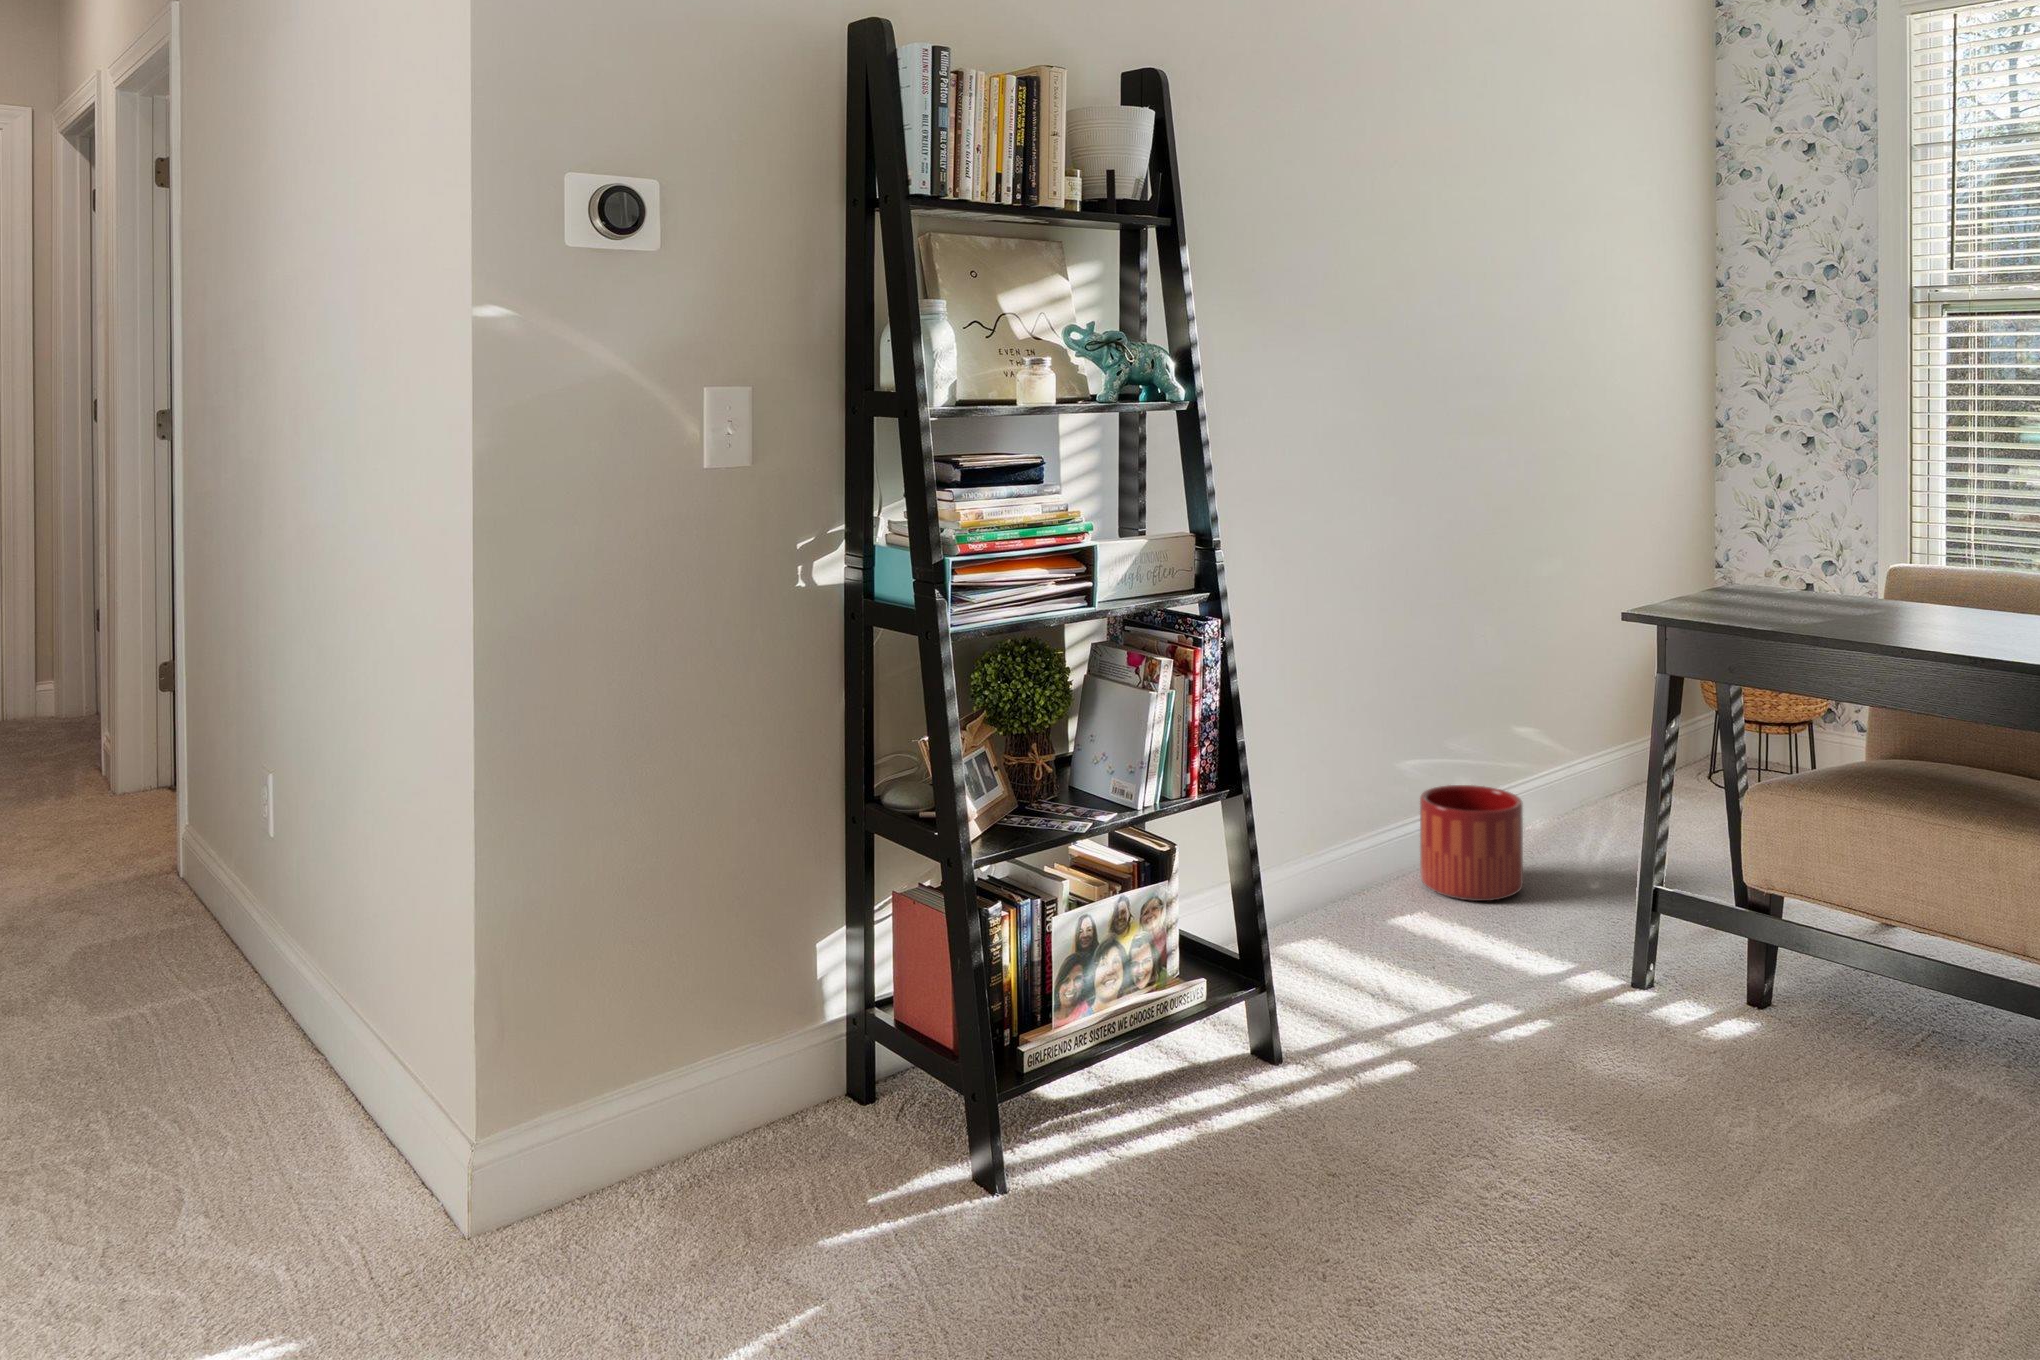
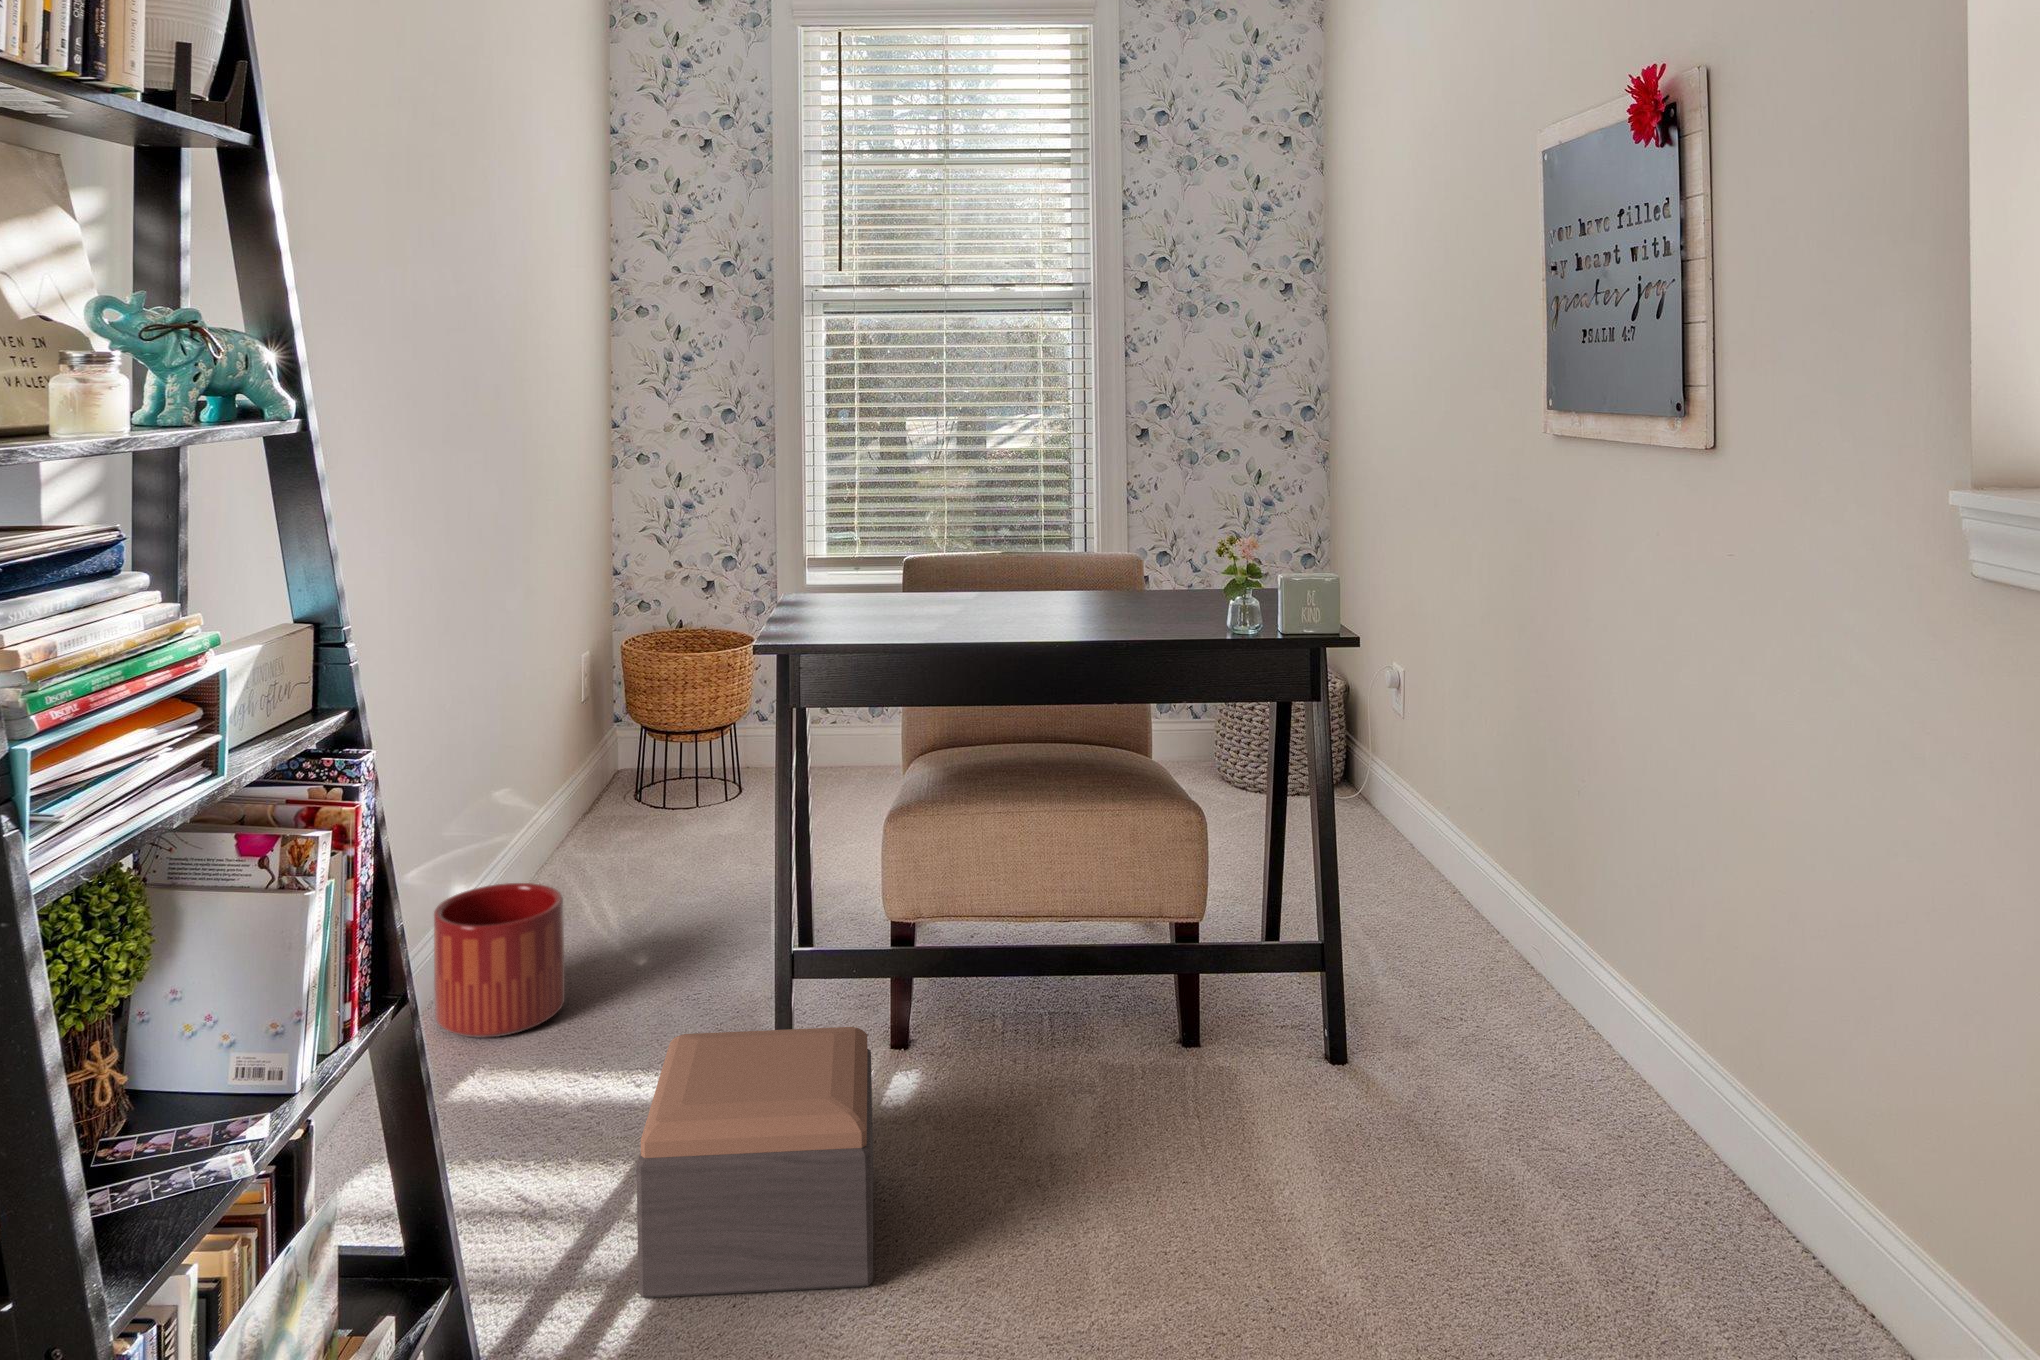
footstool: none [1414,903,1654,1120] -> present [637,1027,873,1298]

